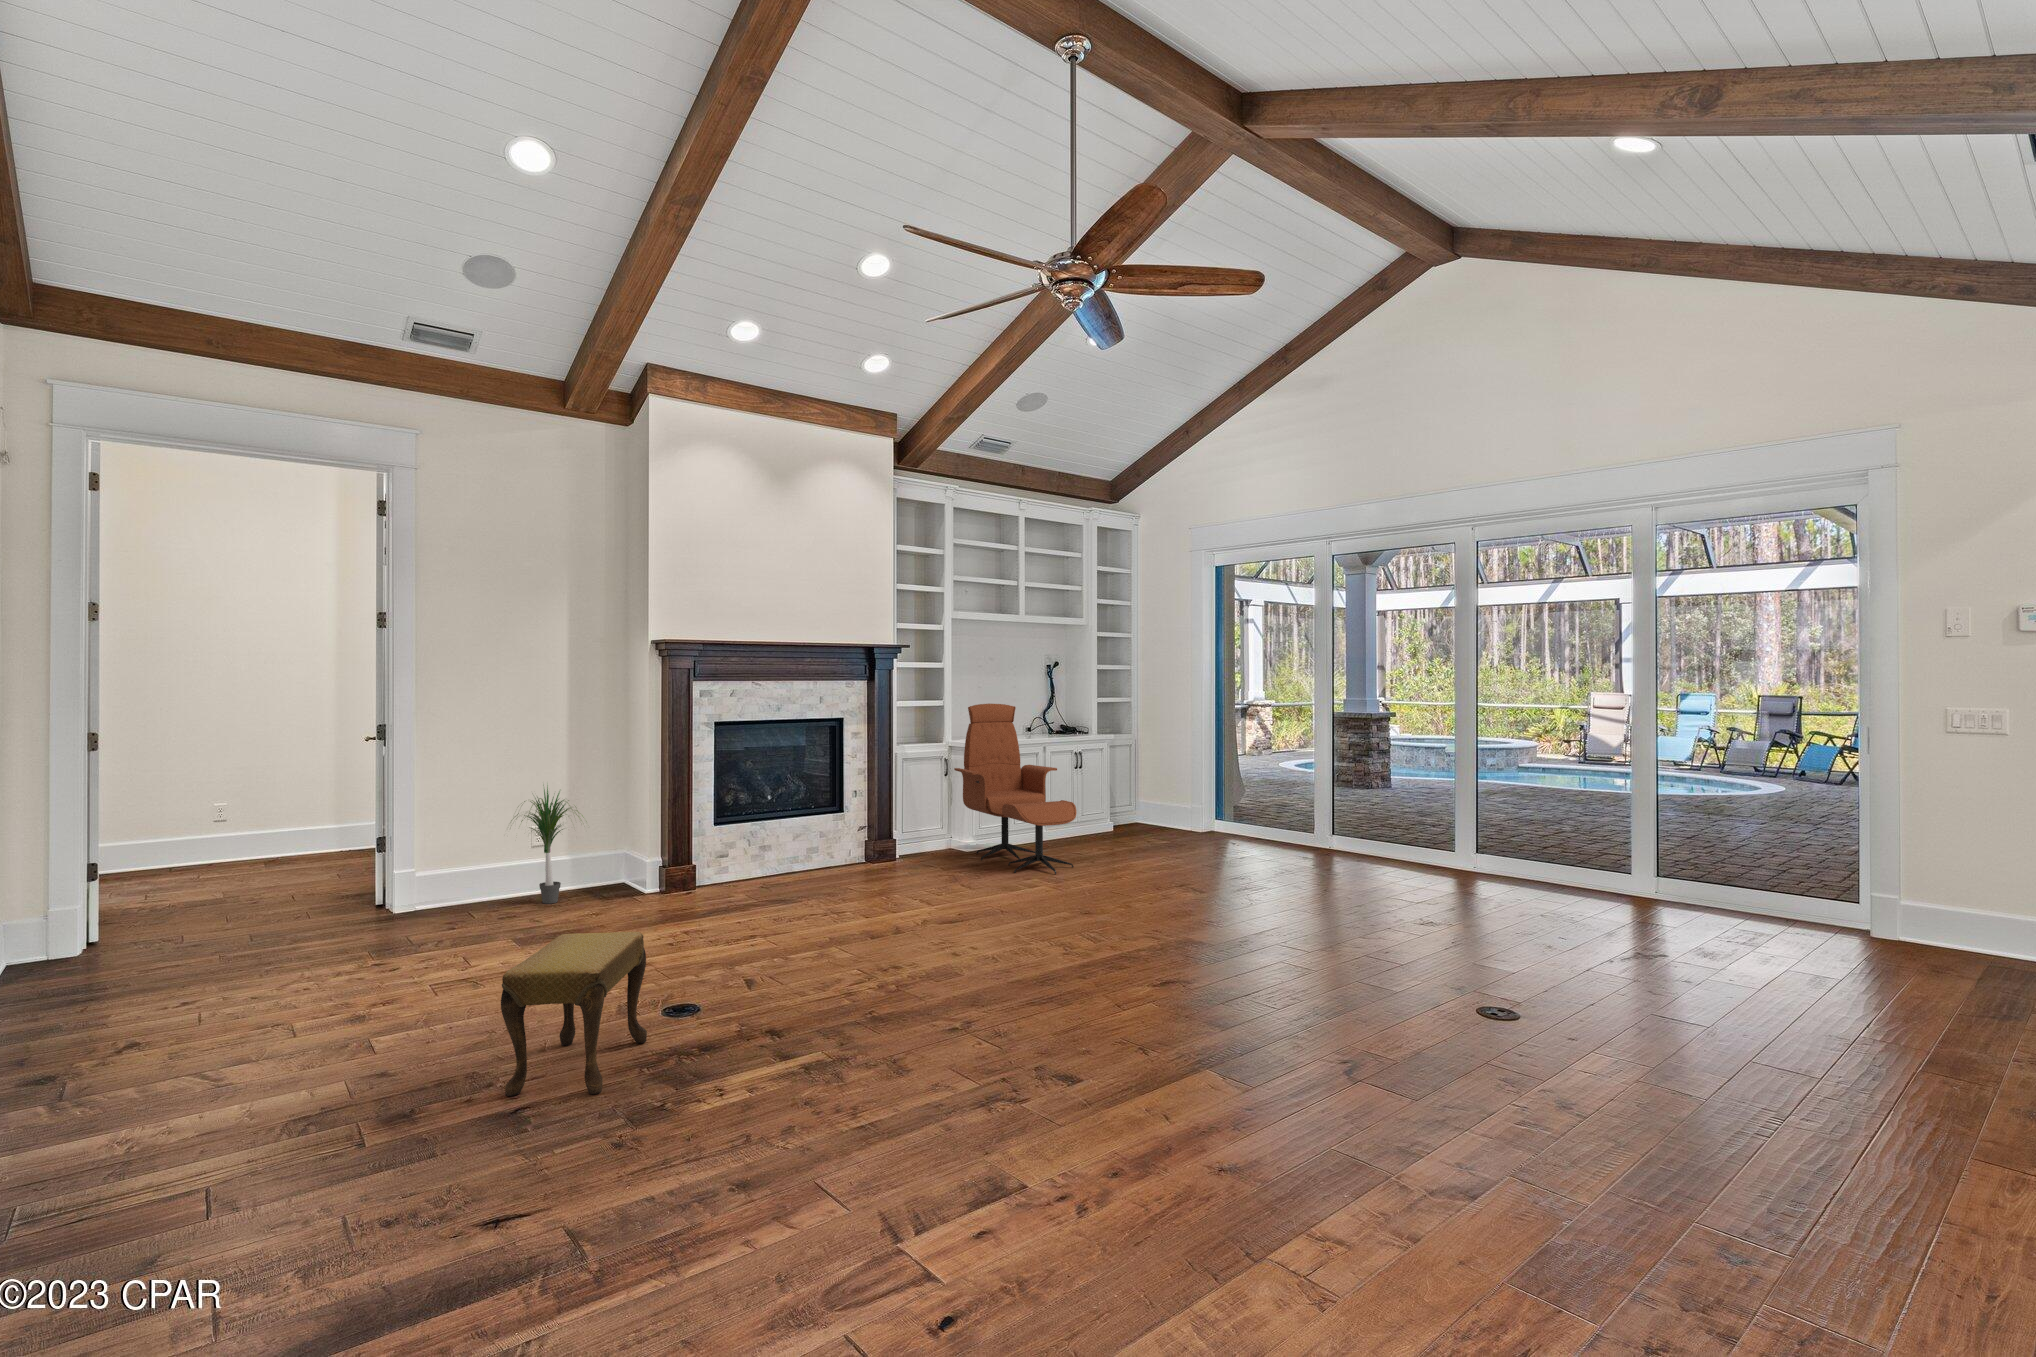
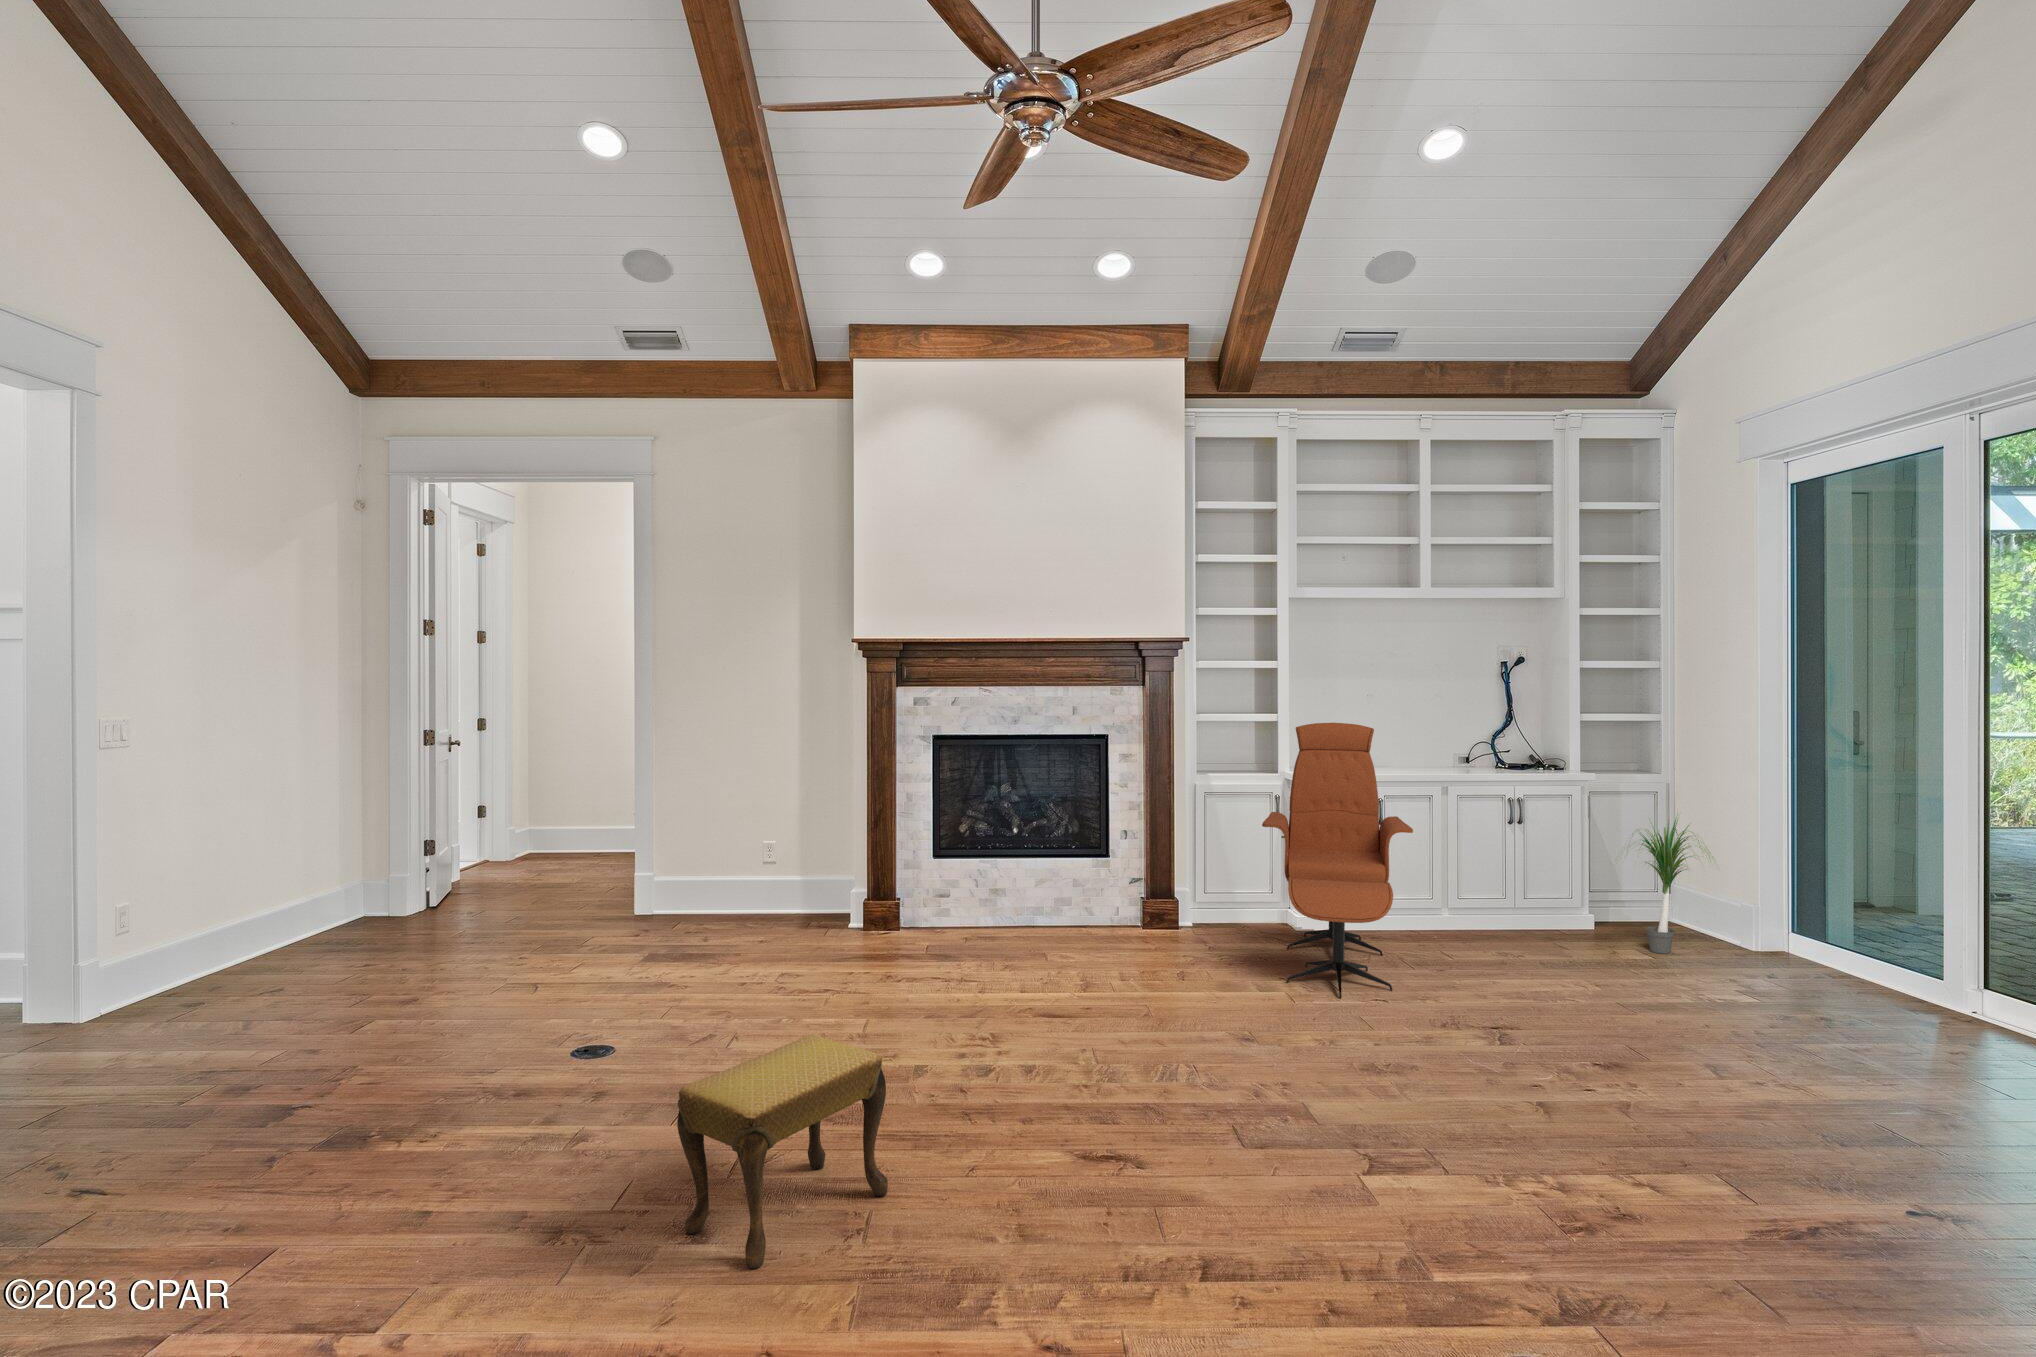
potted plant: present [511,787,583,904] -> present [1627,818,1711,954]
footstool: present [501,932,647,1096] -> present [677,1035,888,1269]

